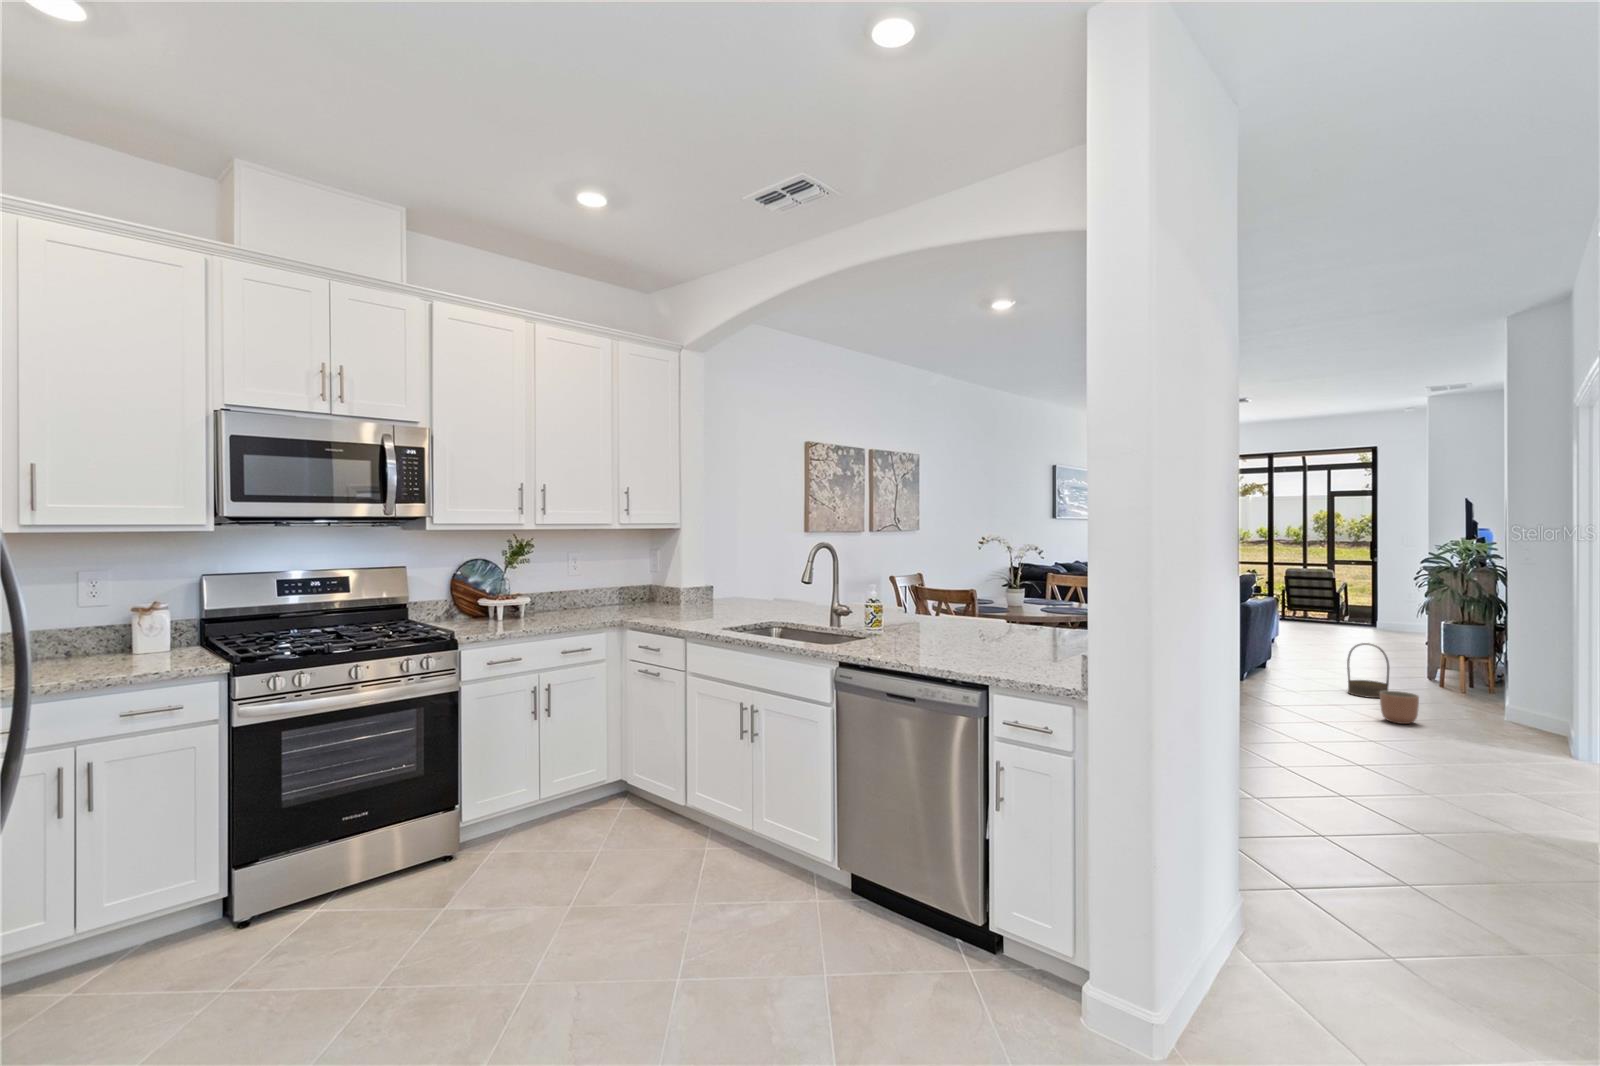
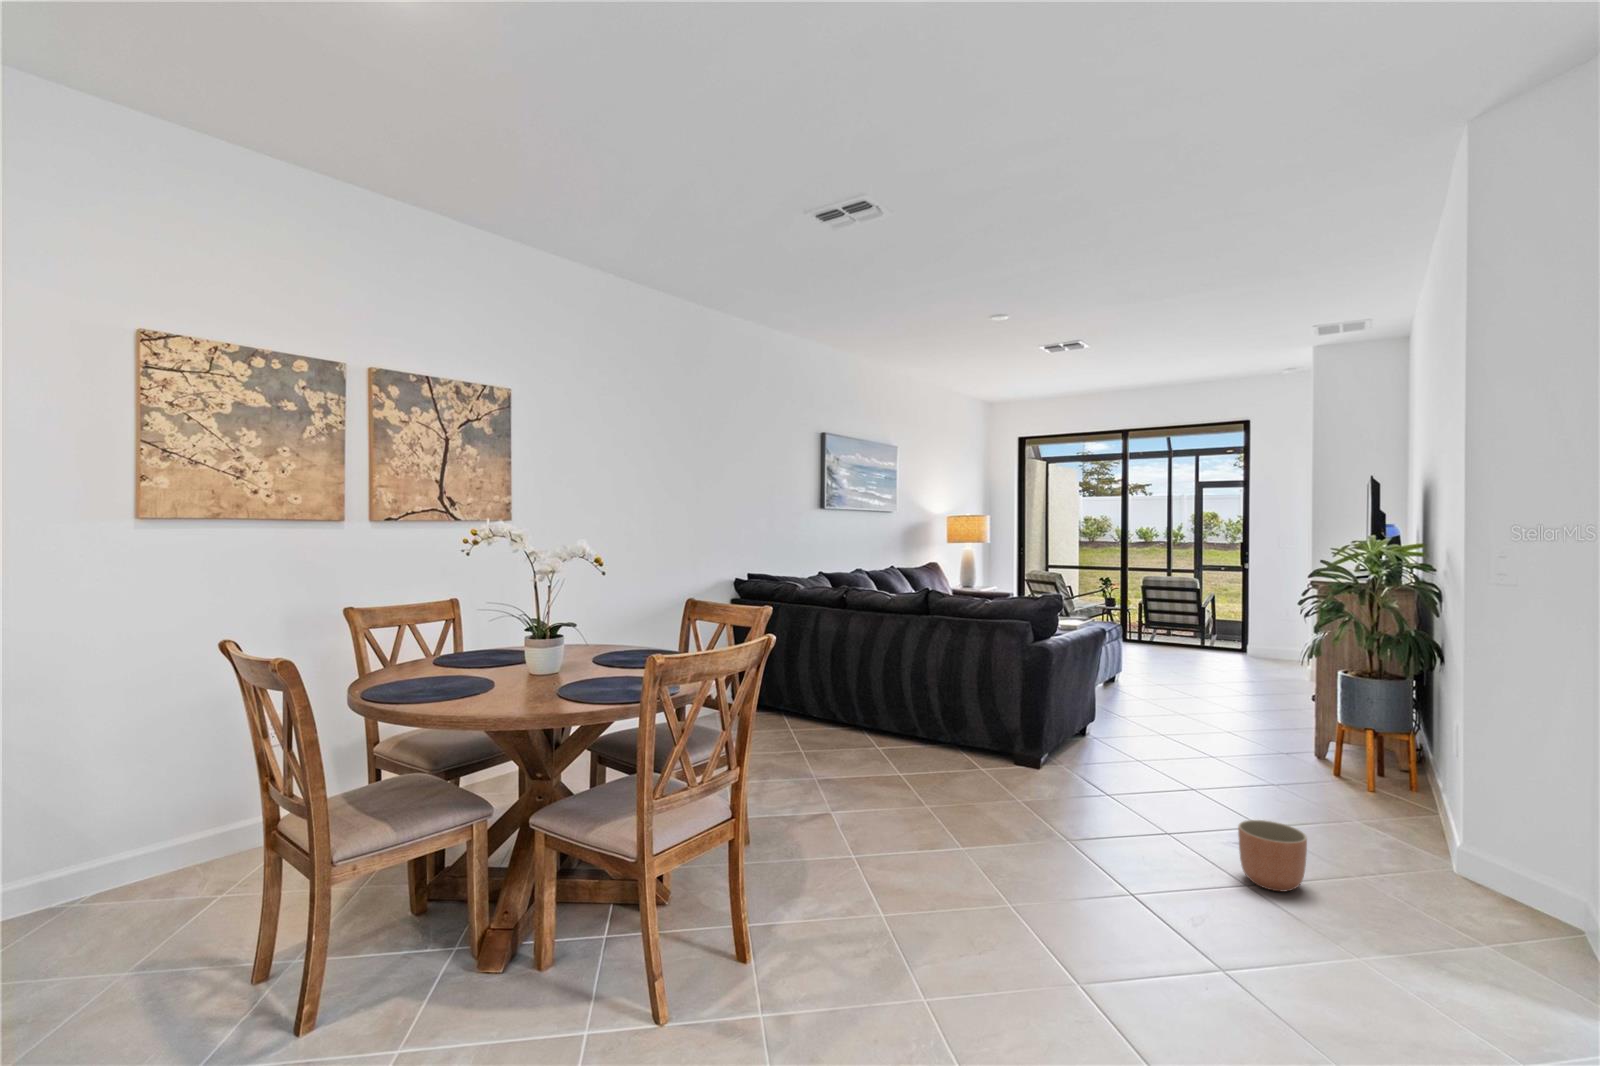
basket: present [1347,643,1389,698] -> none [1194,712,1259,809]

